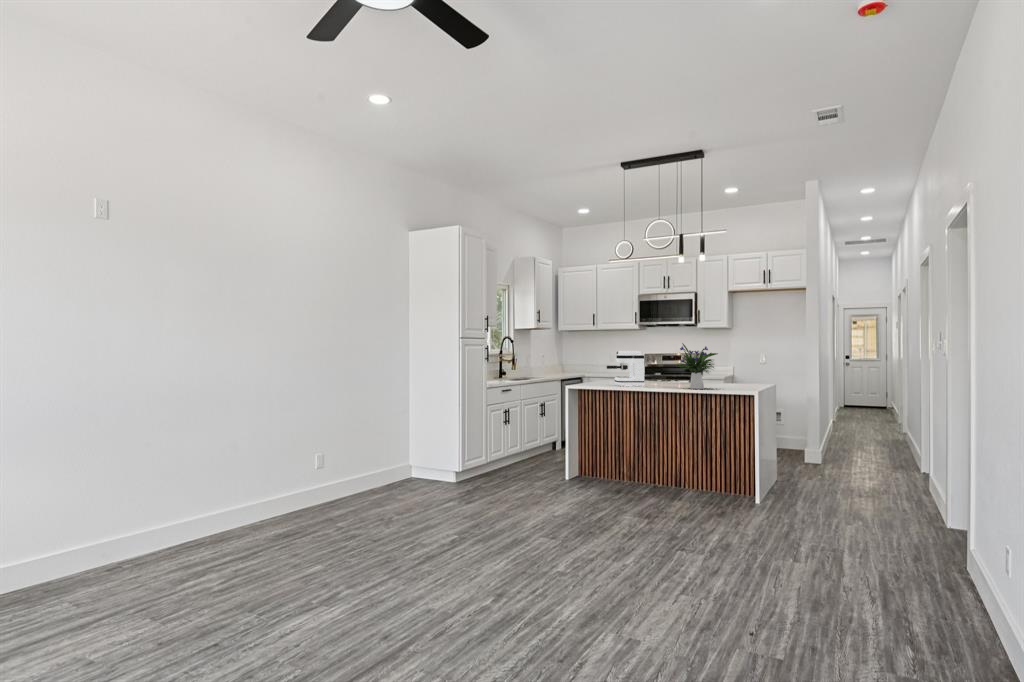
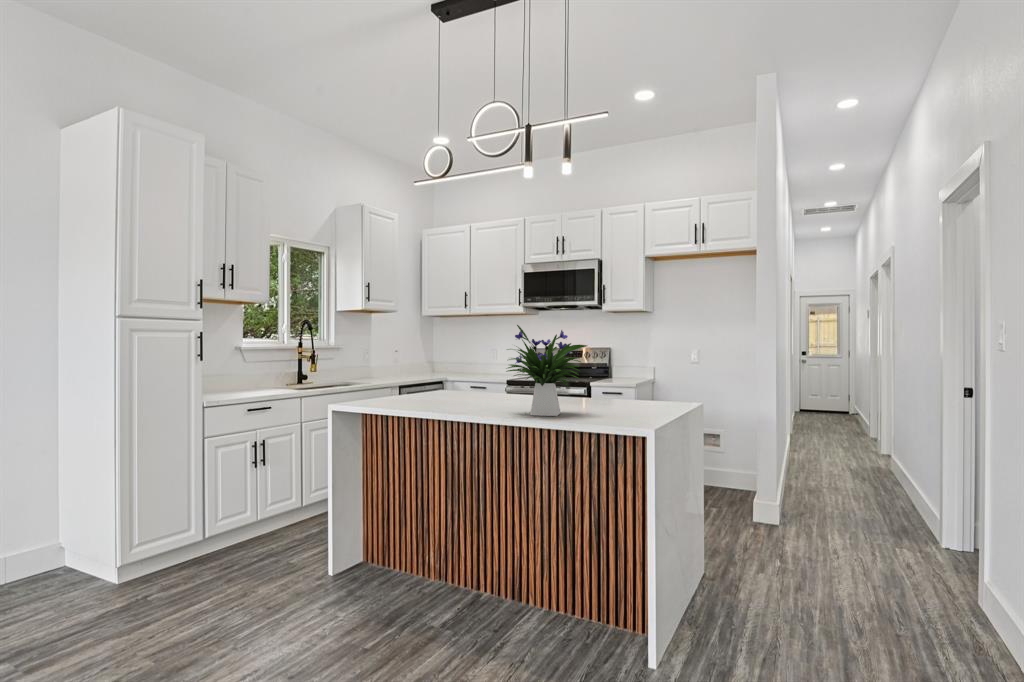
coffee maker: present [607,351,644,386] -> none [401,342,462,407]

